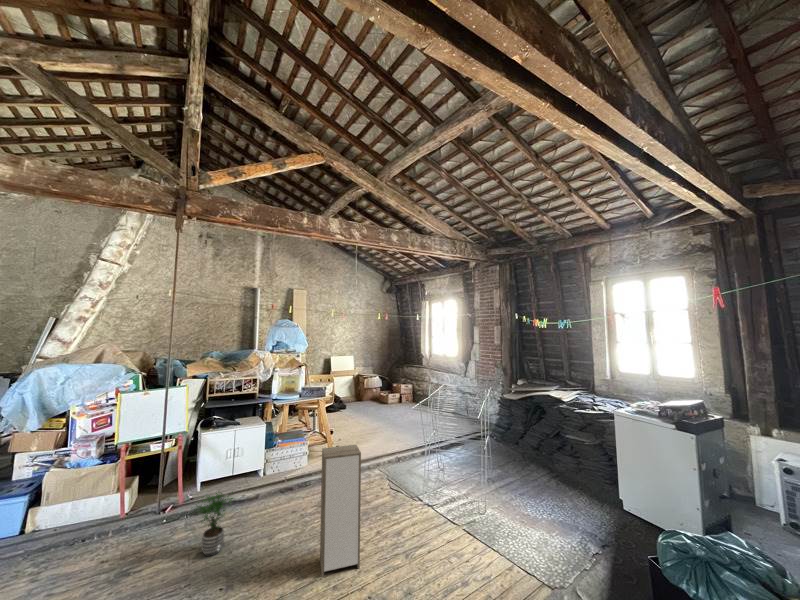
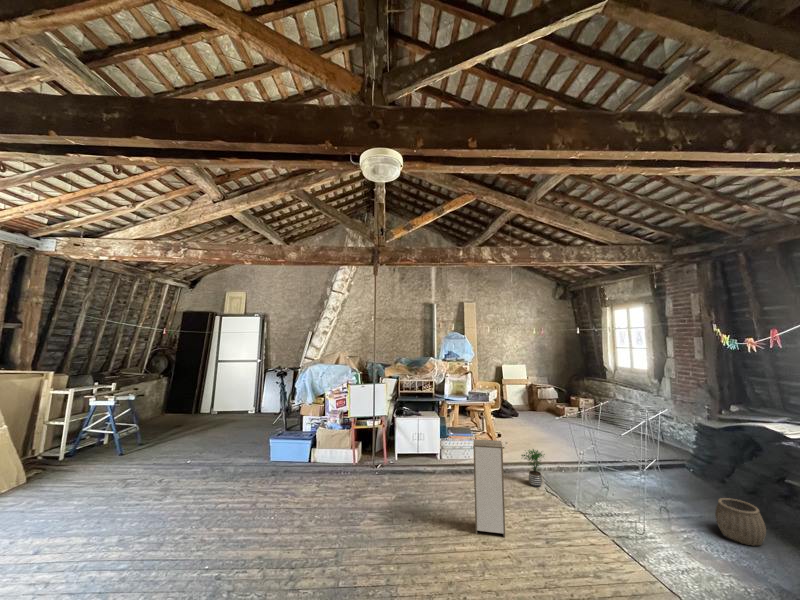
woven basket: none [530,459,565,498] -> present [715,498,766,545]
potted plant: present [193,492,233,556] -> present [521,449,545,487]

